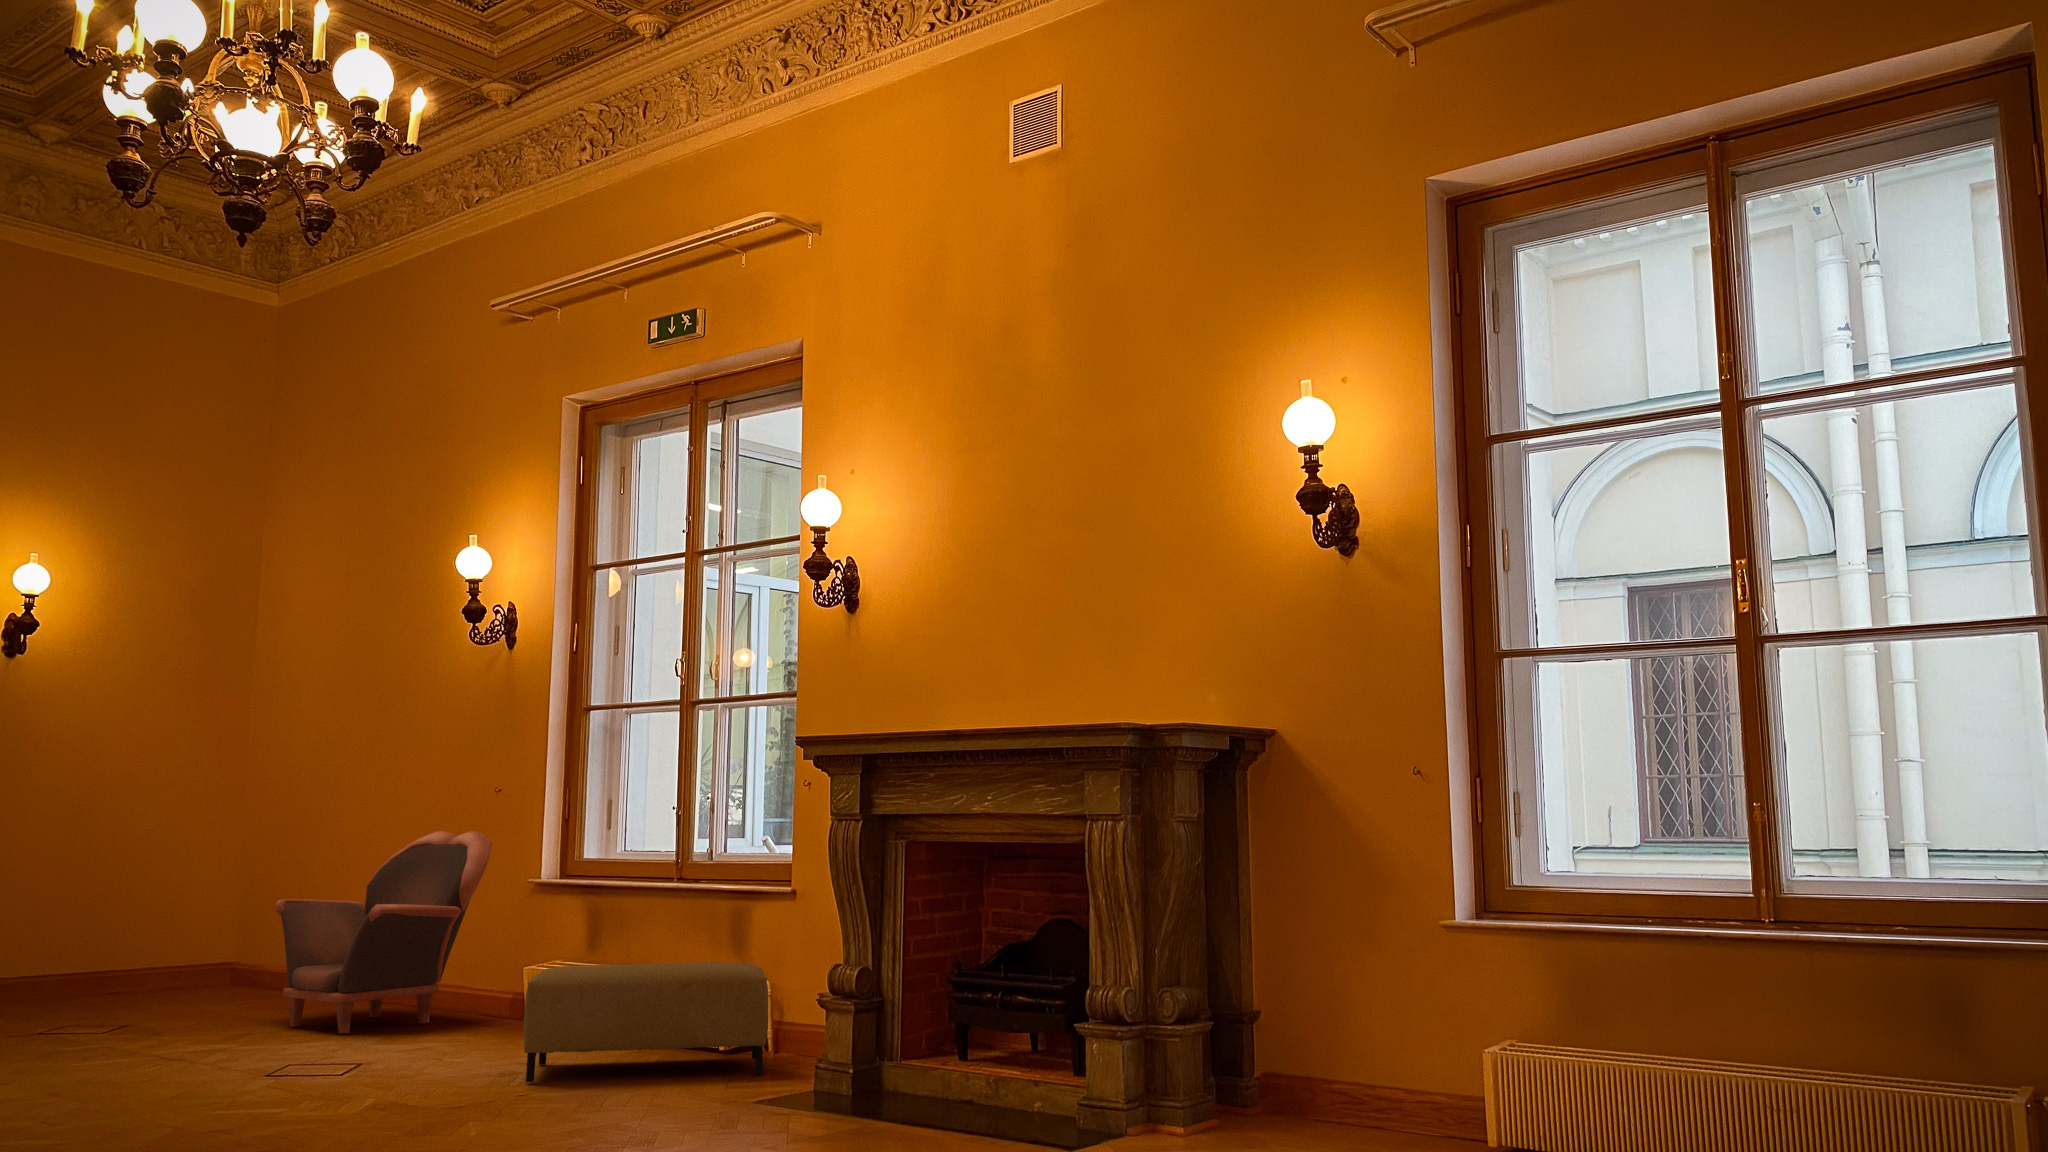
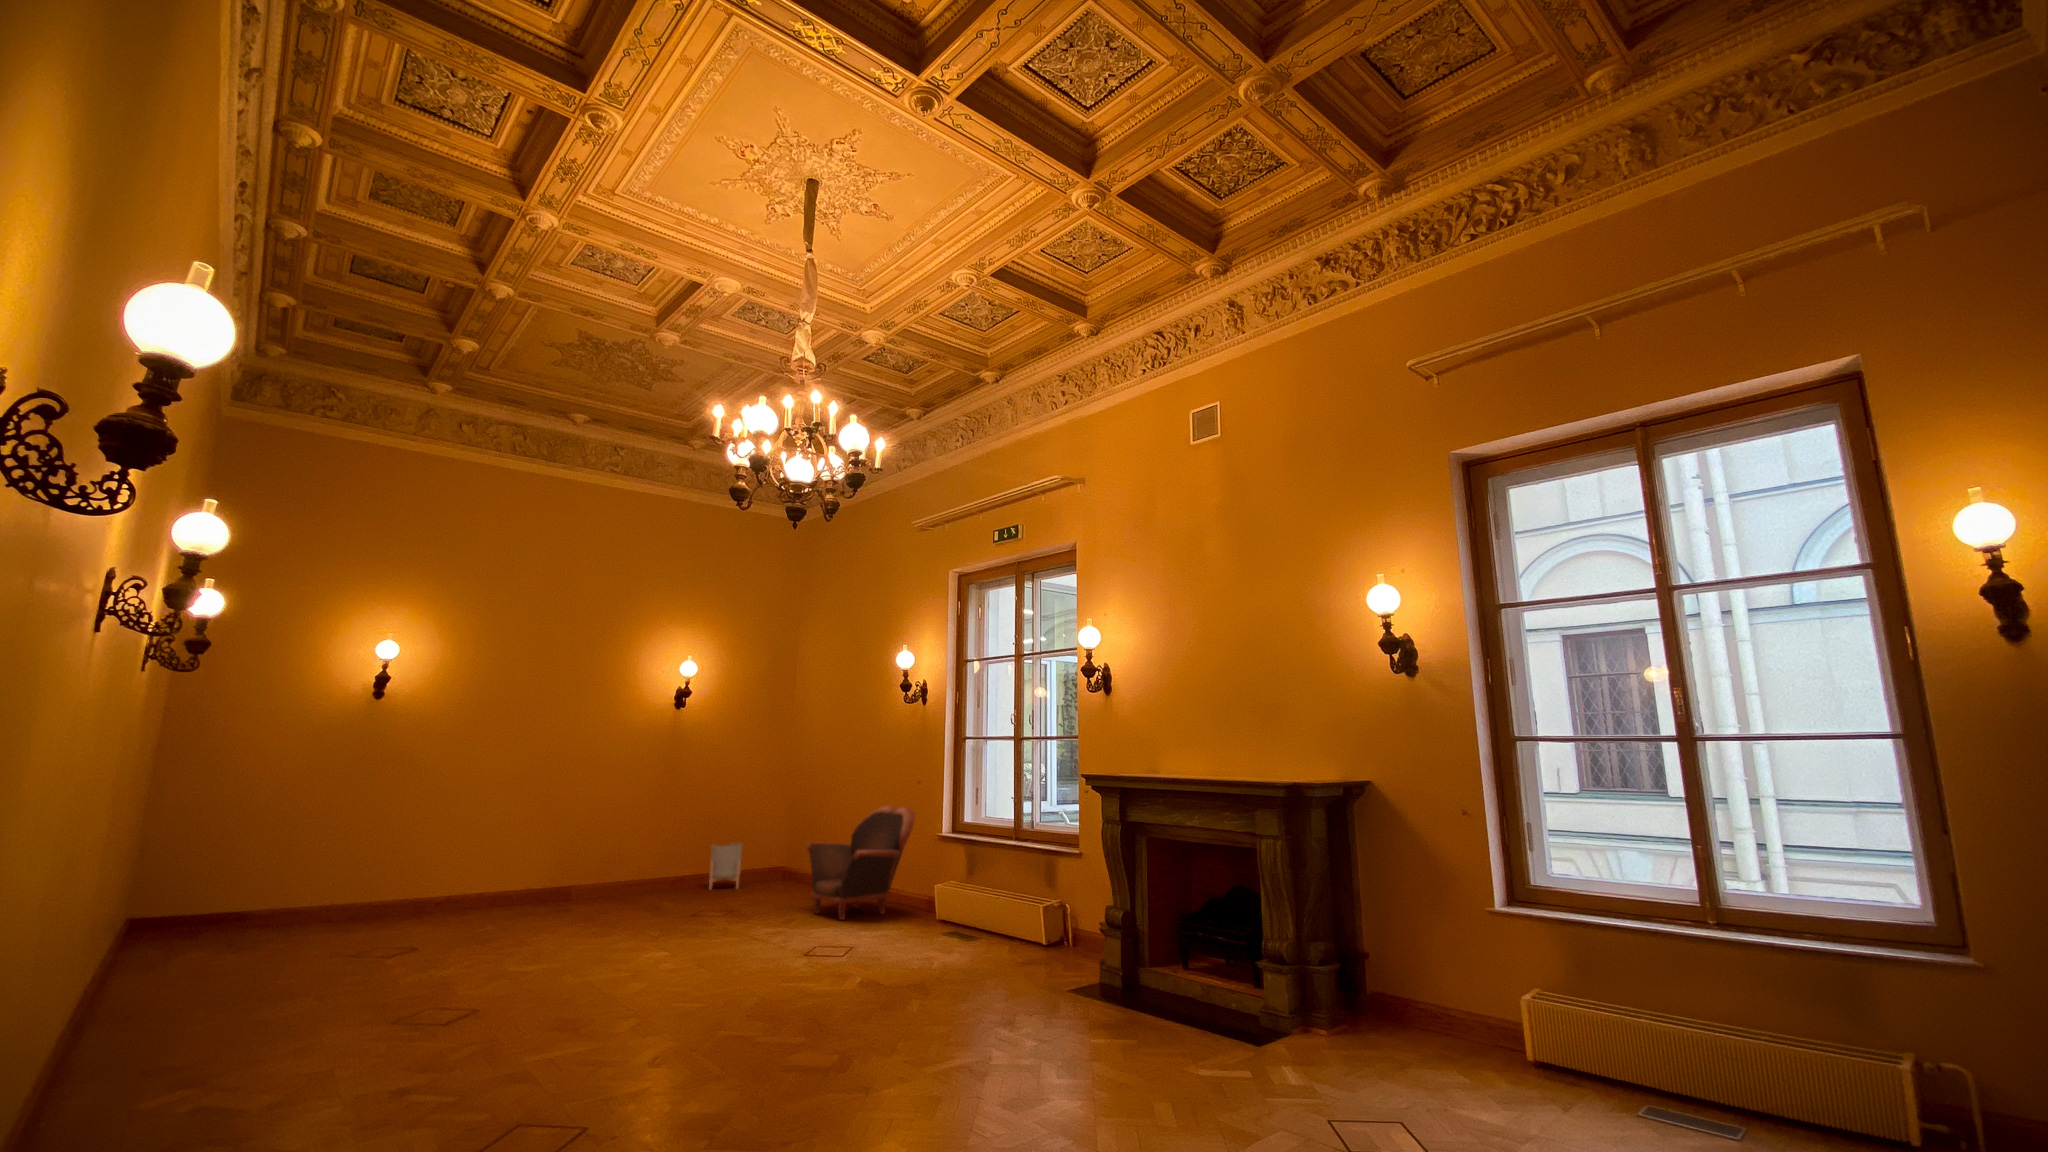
planter: none [77,916,148,1003] -> present [709,843,742,889]
ottoman: present [523,962,769,1082] -> none [938,895,1069,964]

